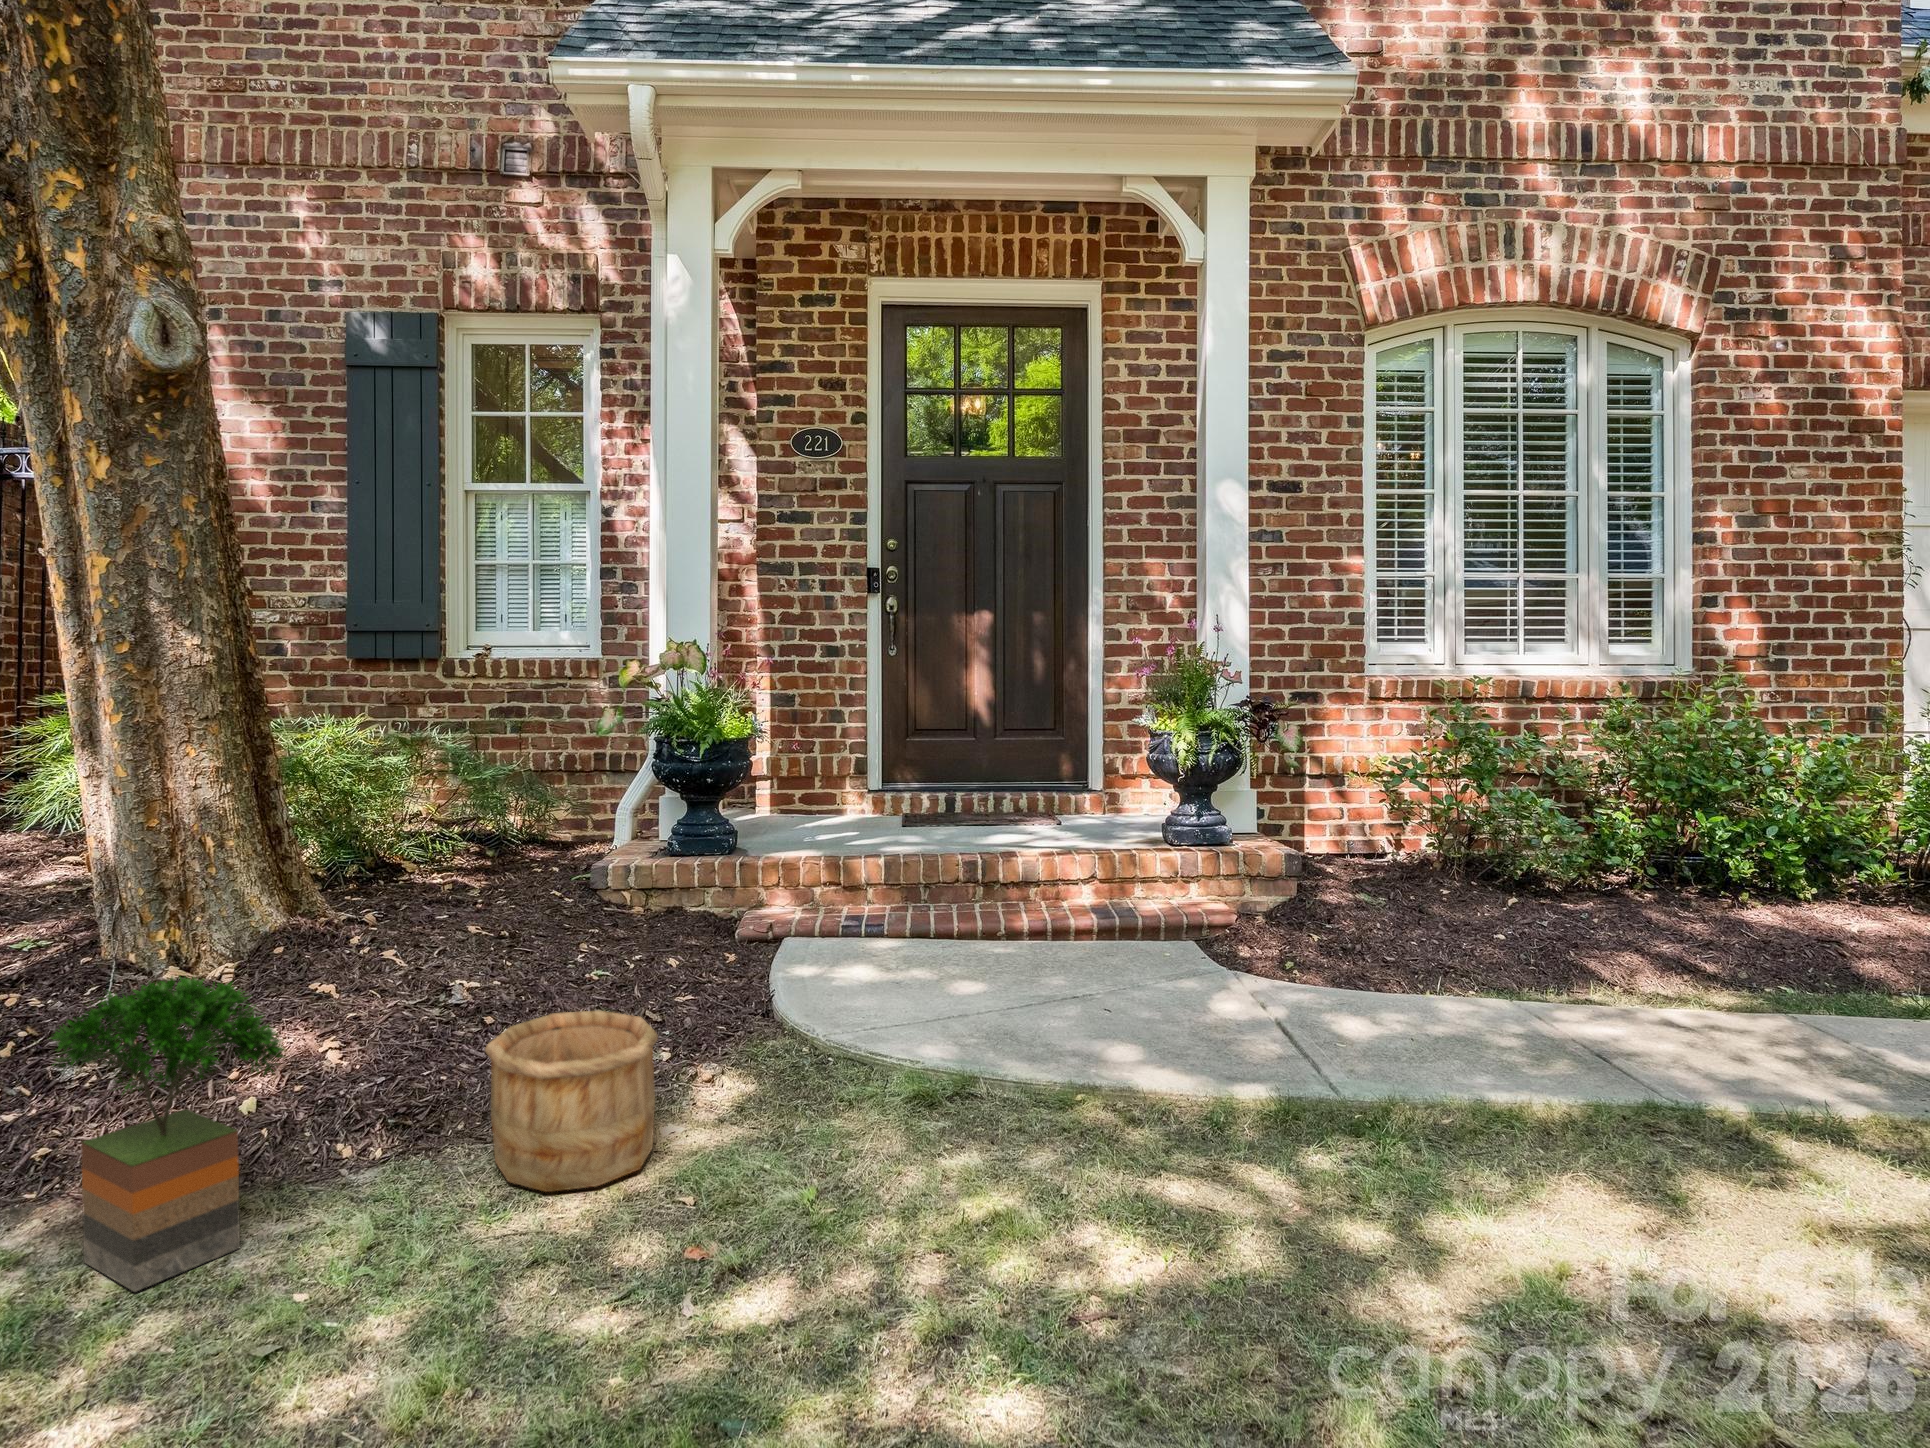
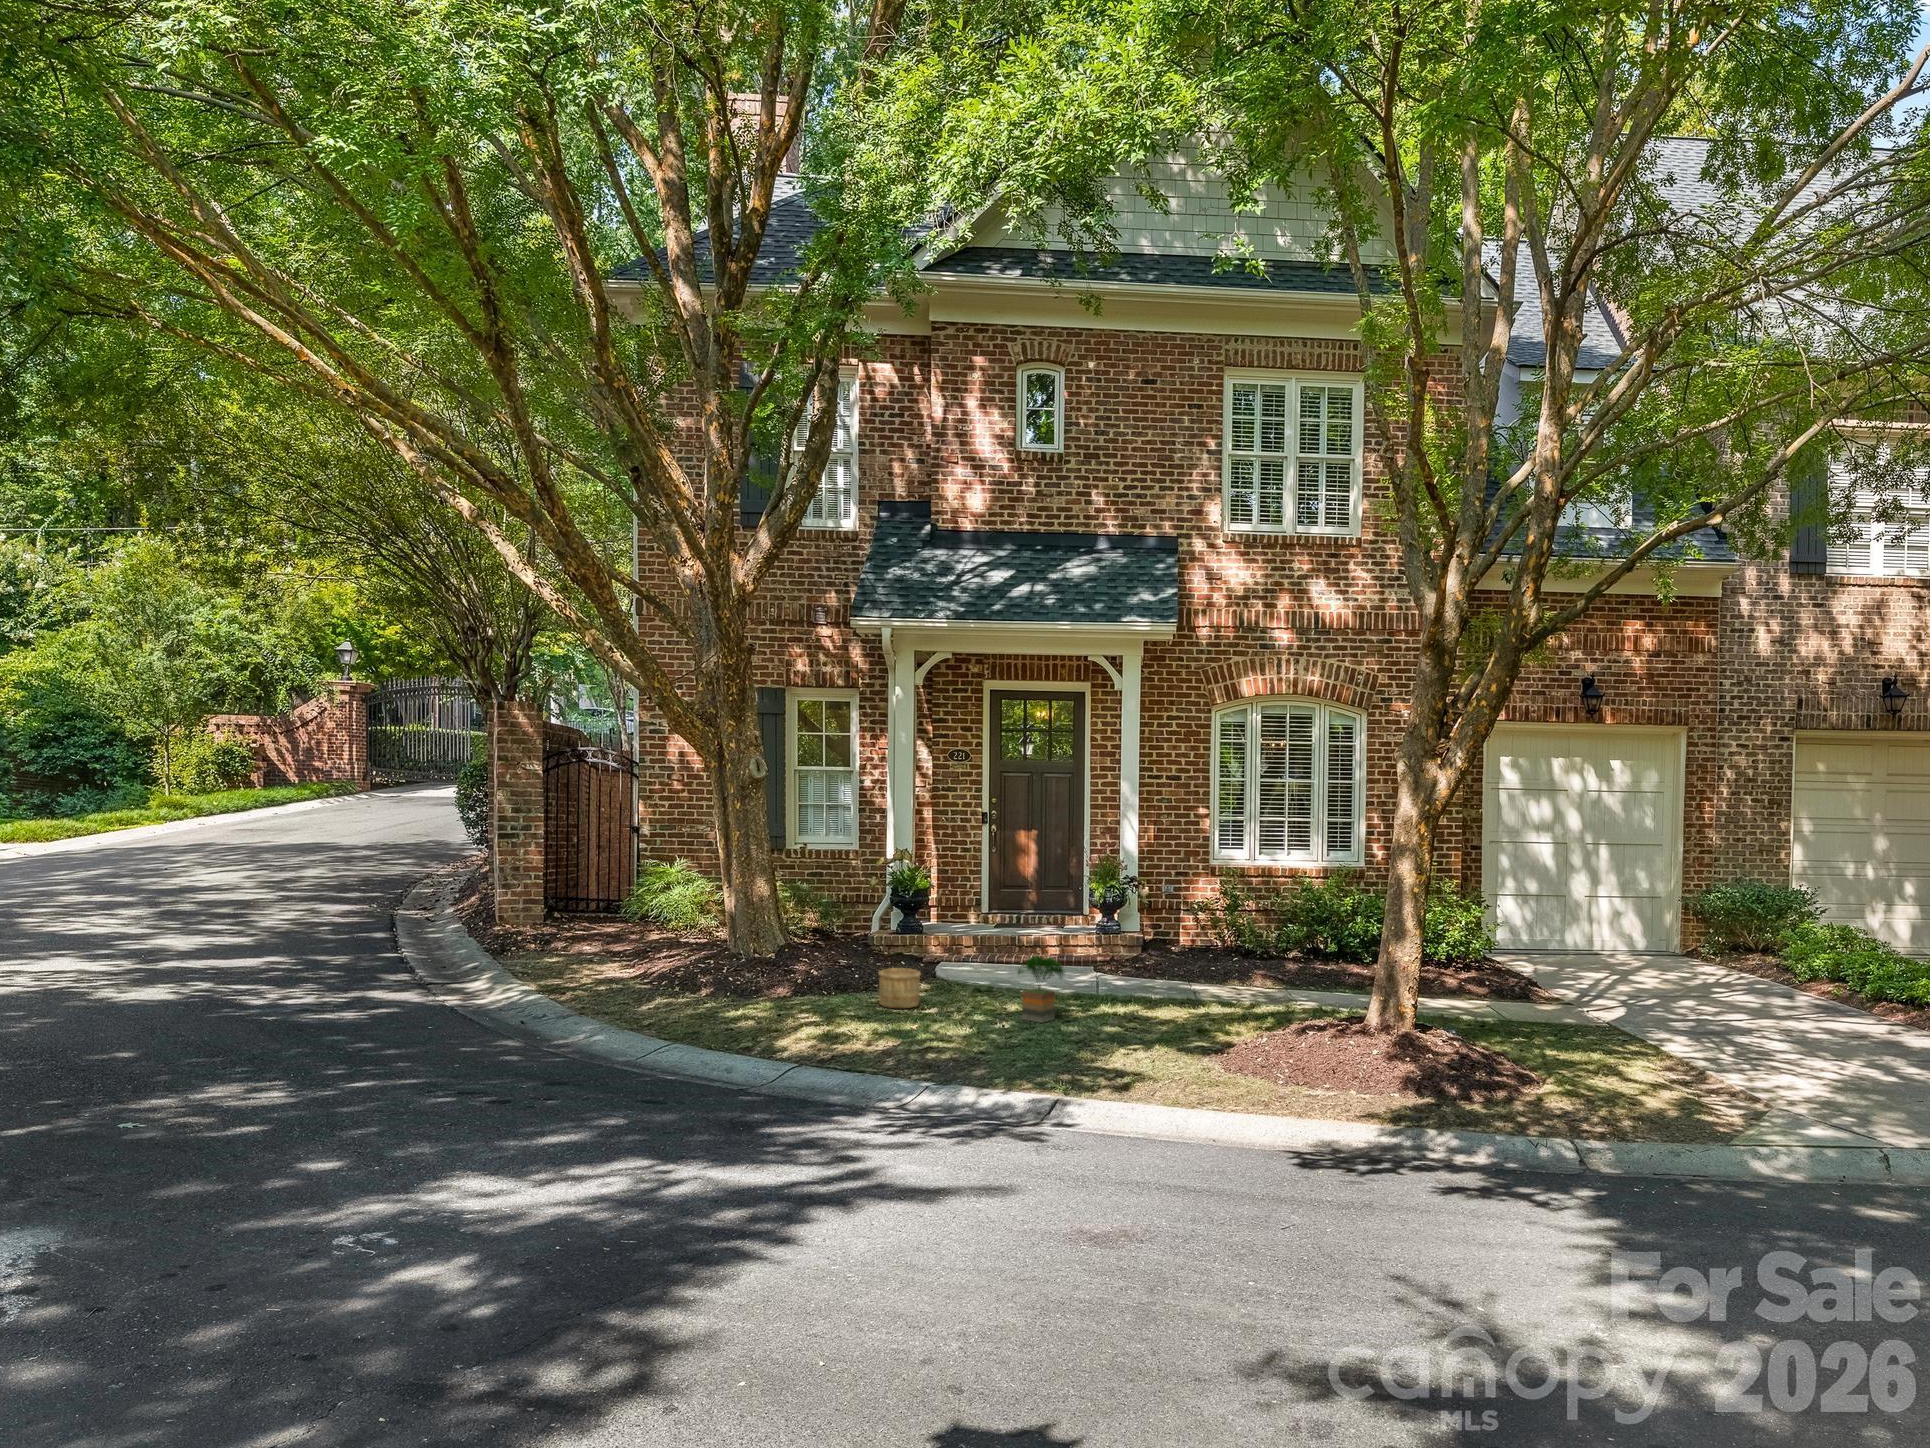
potted tree: present [52,977,285,1292] -> present [1018,956,1065,1023]

